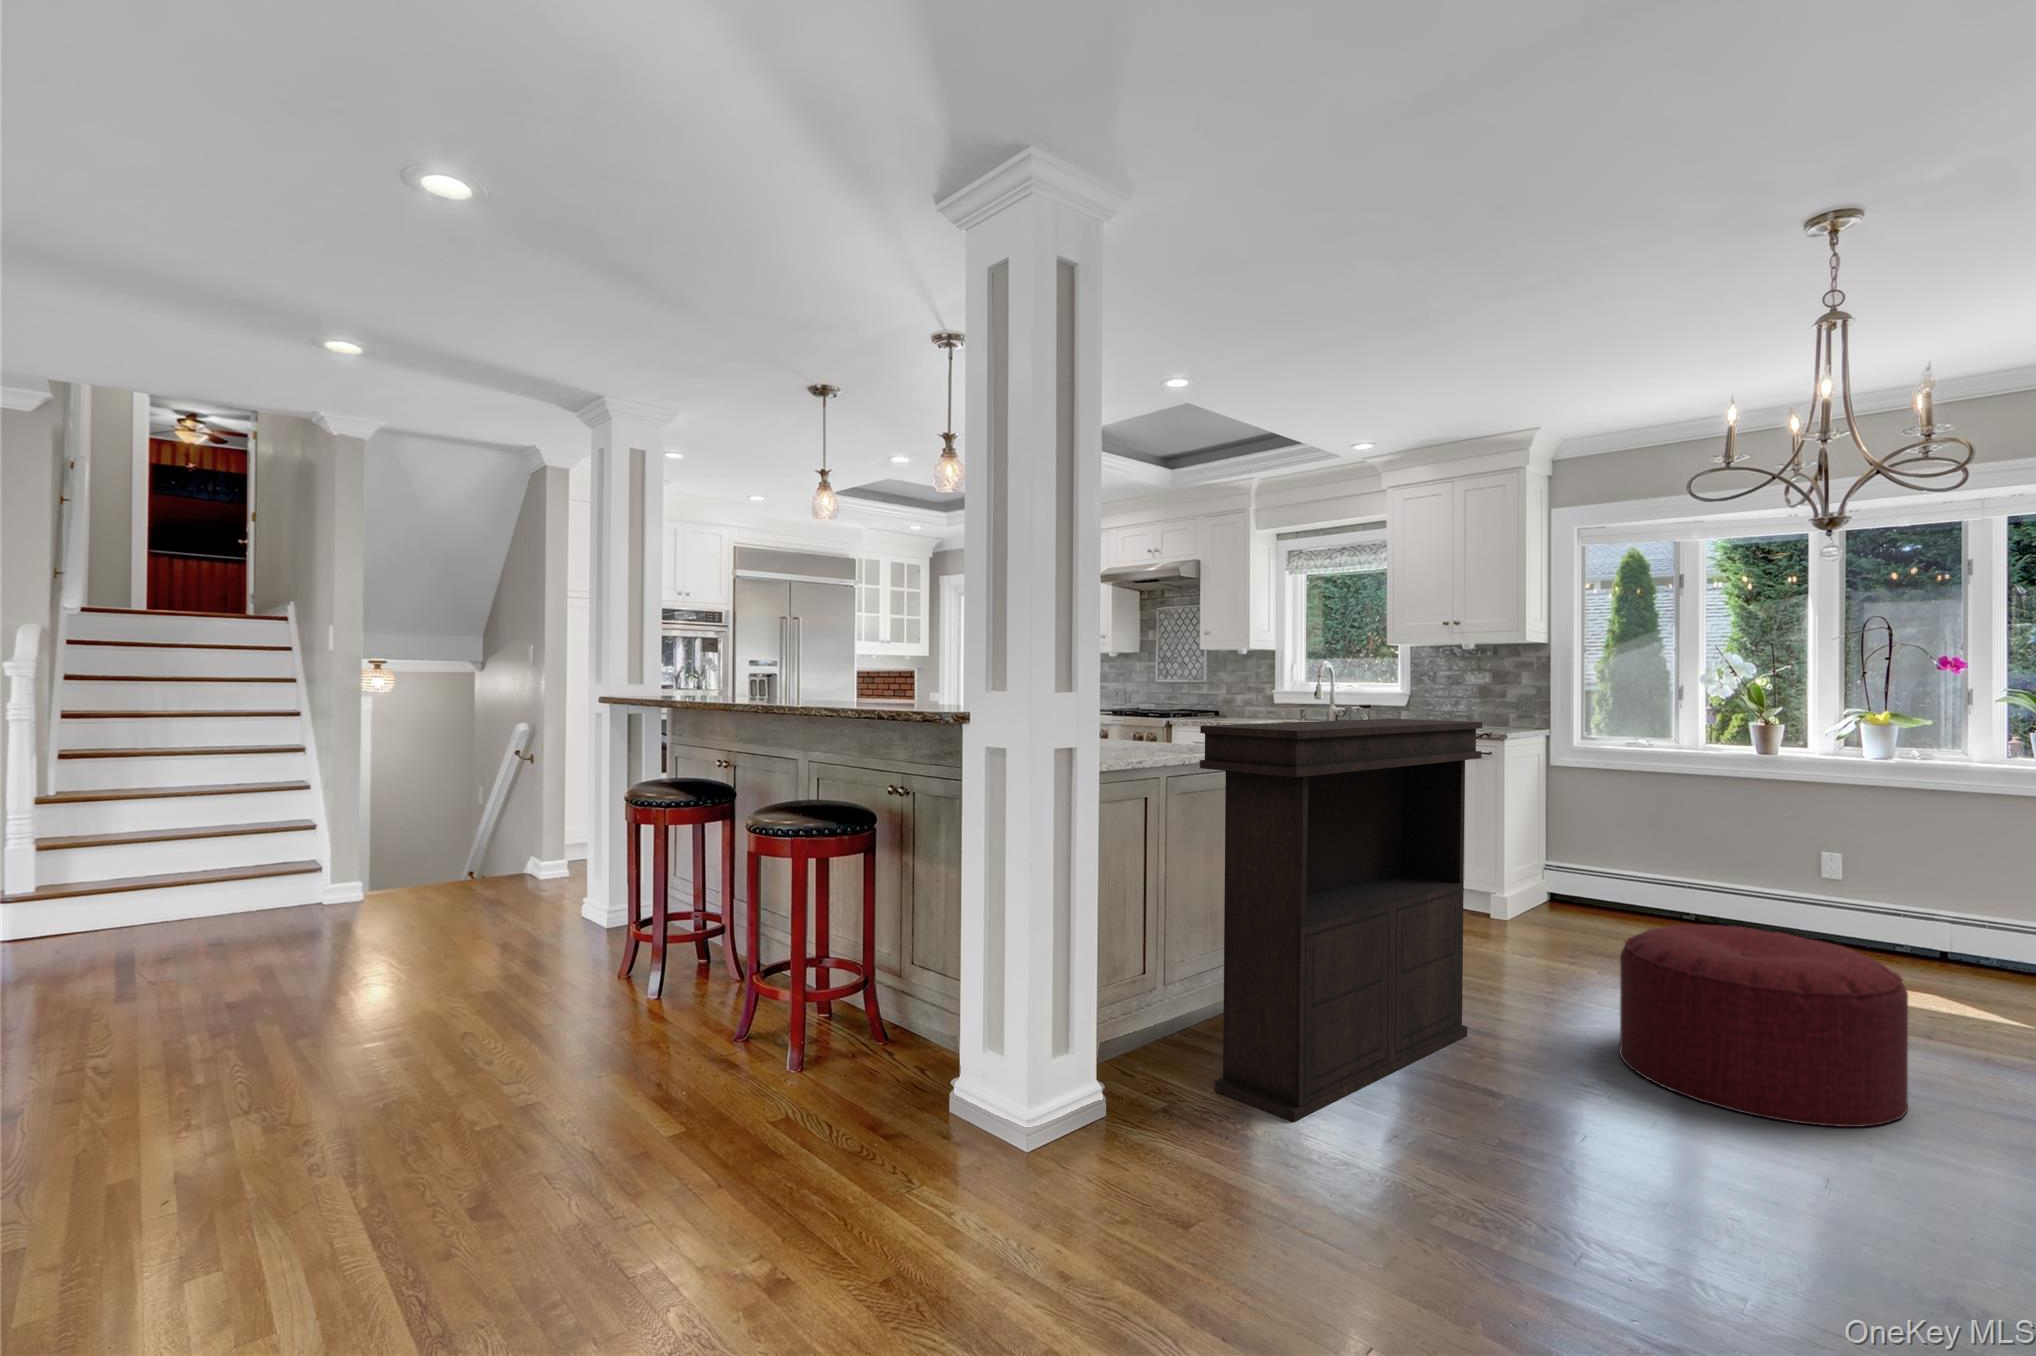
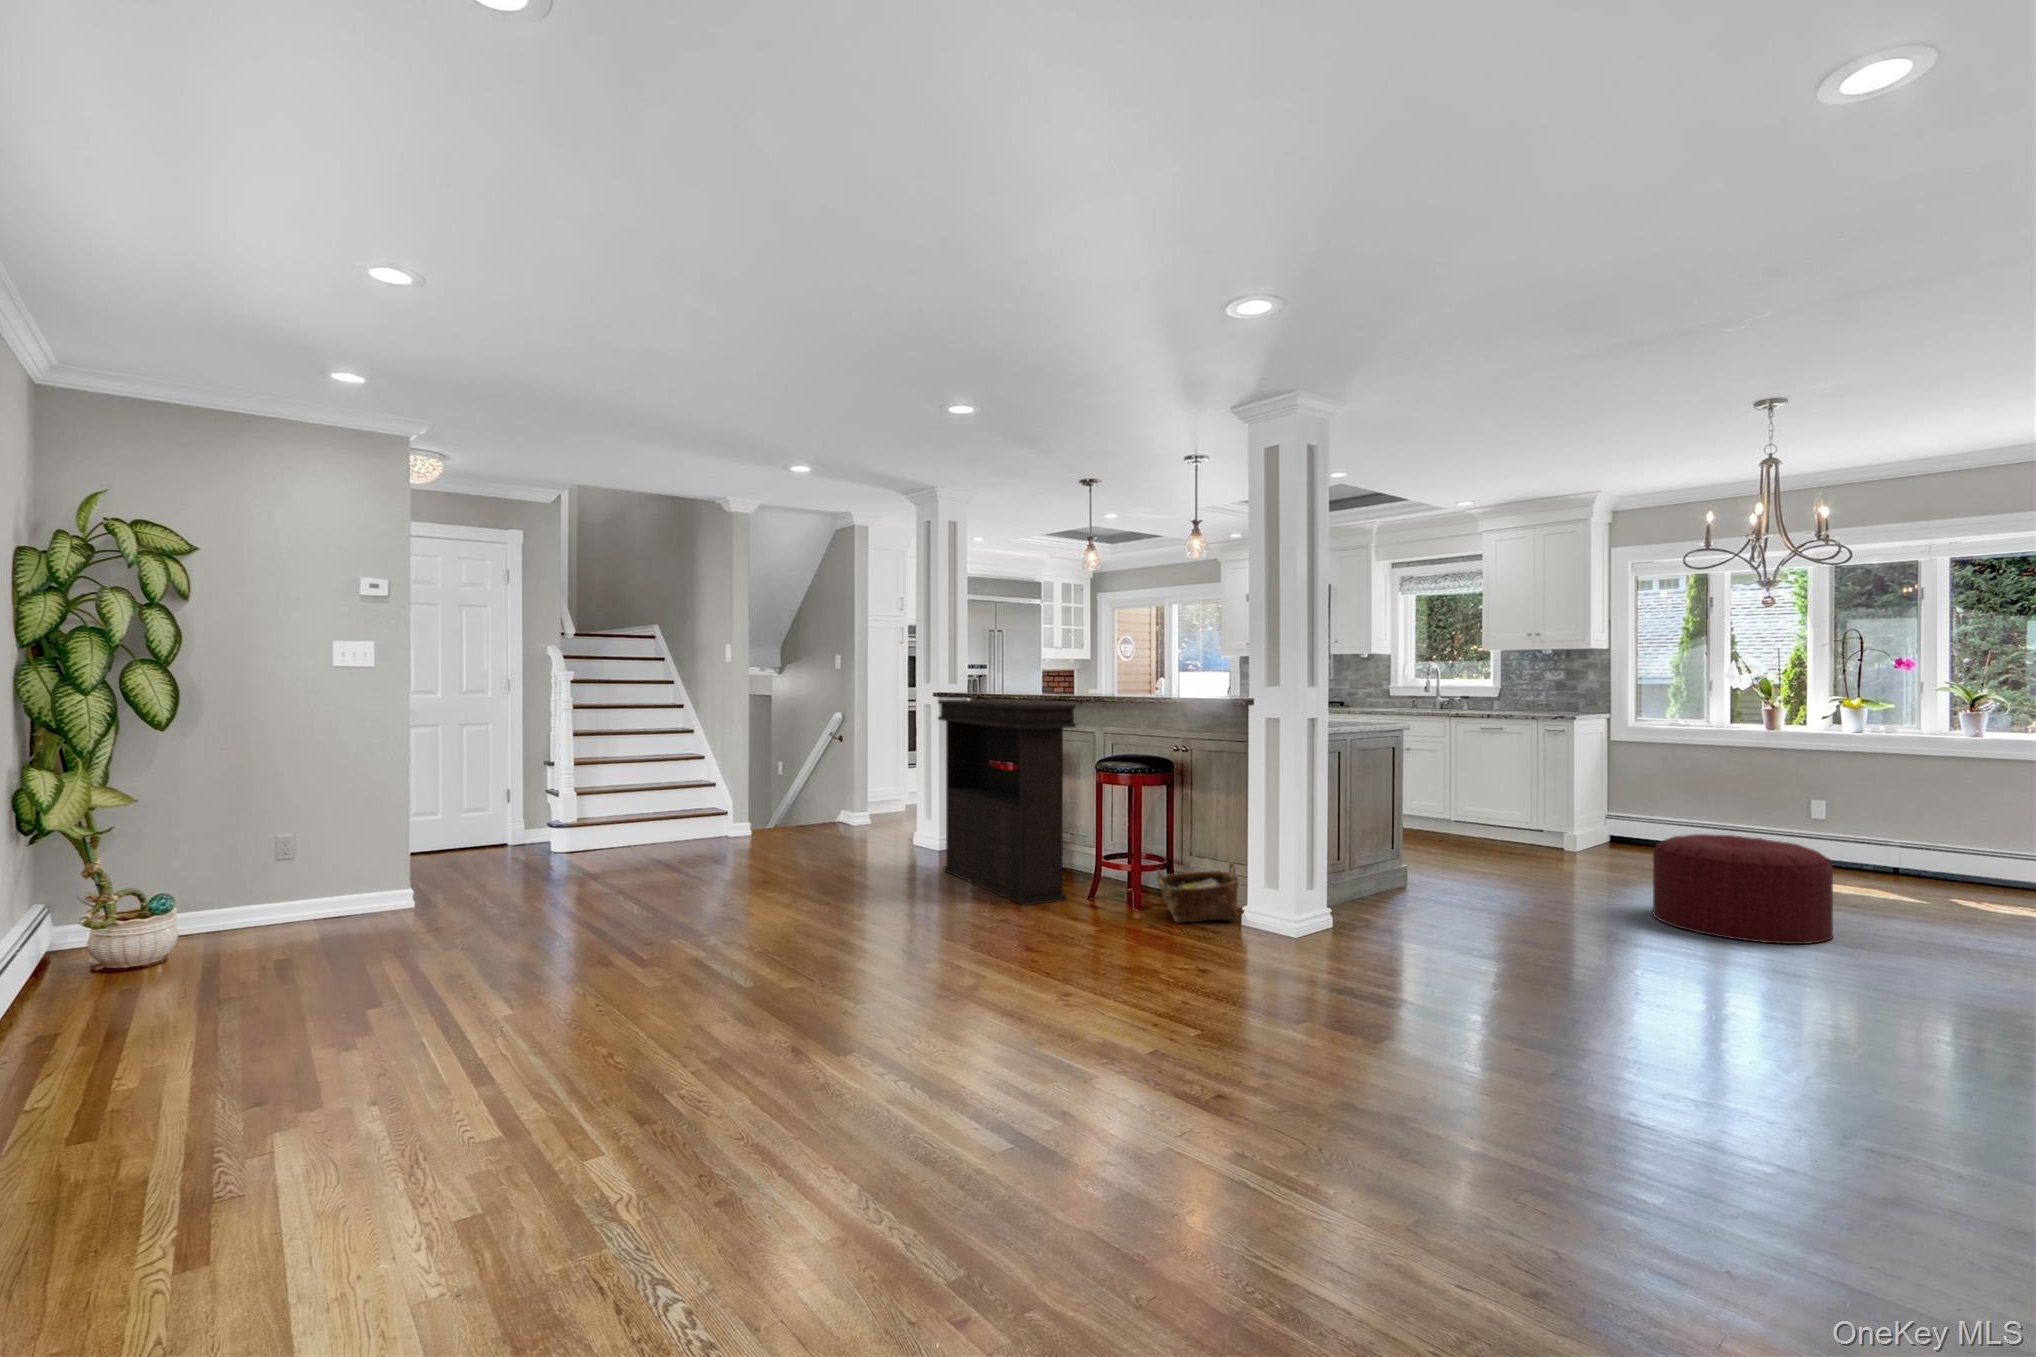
console table: present [1200,719,1482,1122] -> present [938,700,1076,905]
woven basket: none [823,980,958,1094] -> present [1157,861,1238,923]

